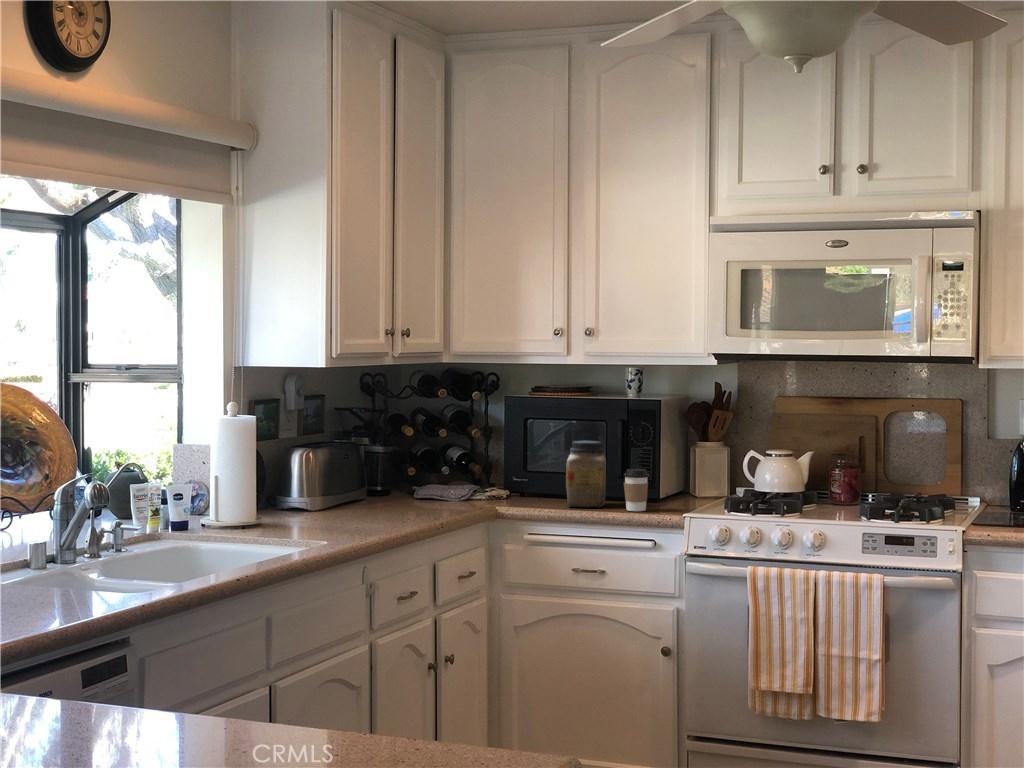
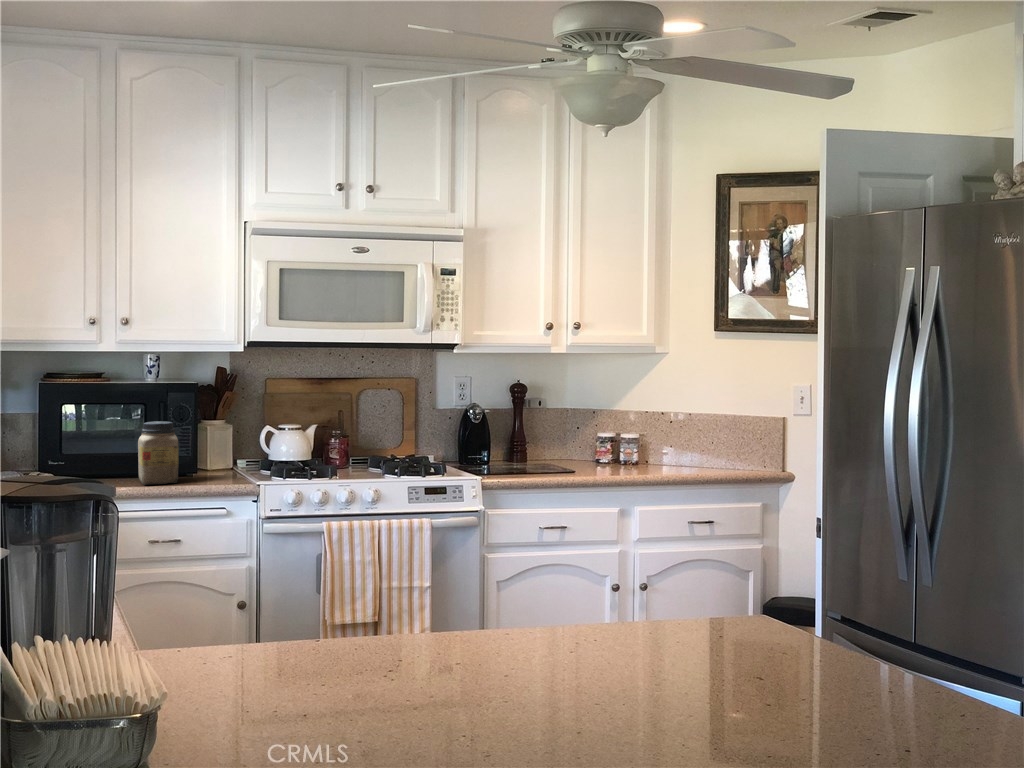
coffee cup: present [624,469,650,511] -> none [199,445,224,484]

